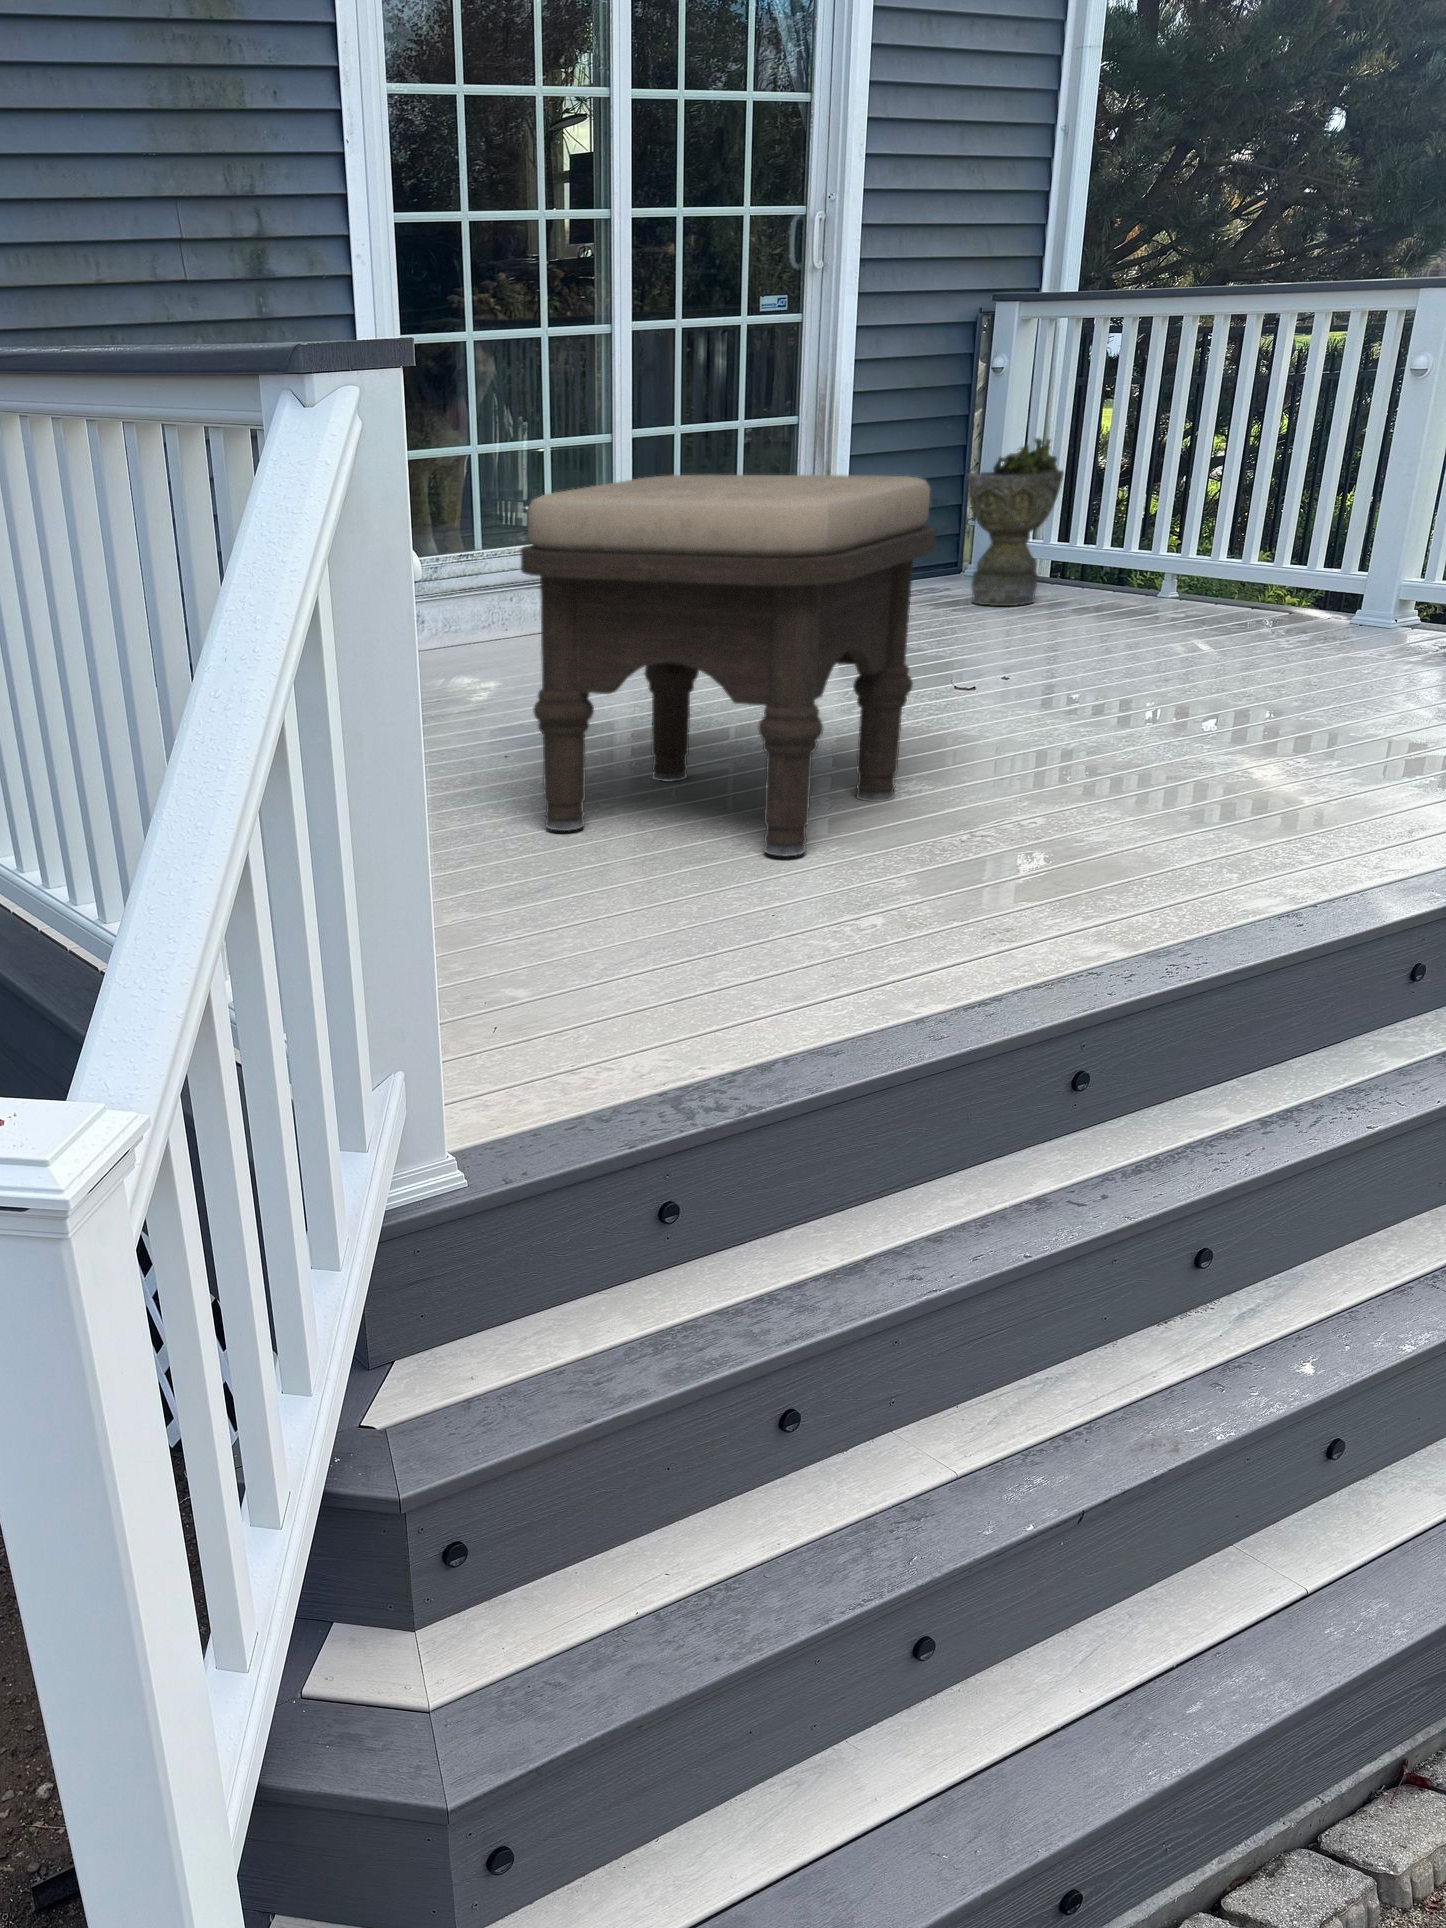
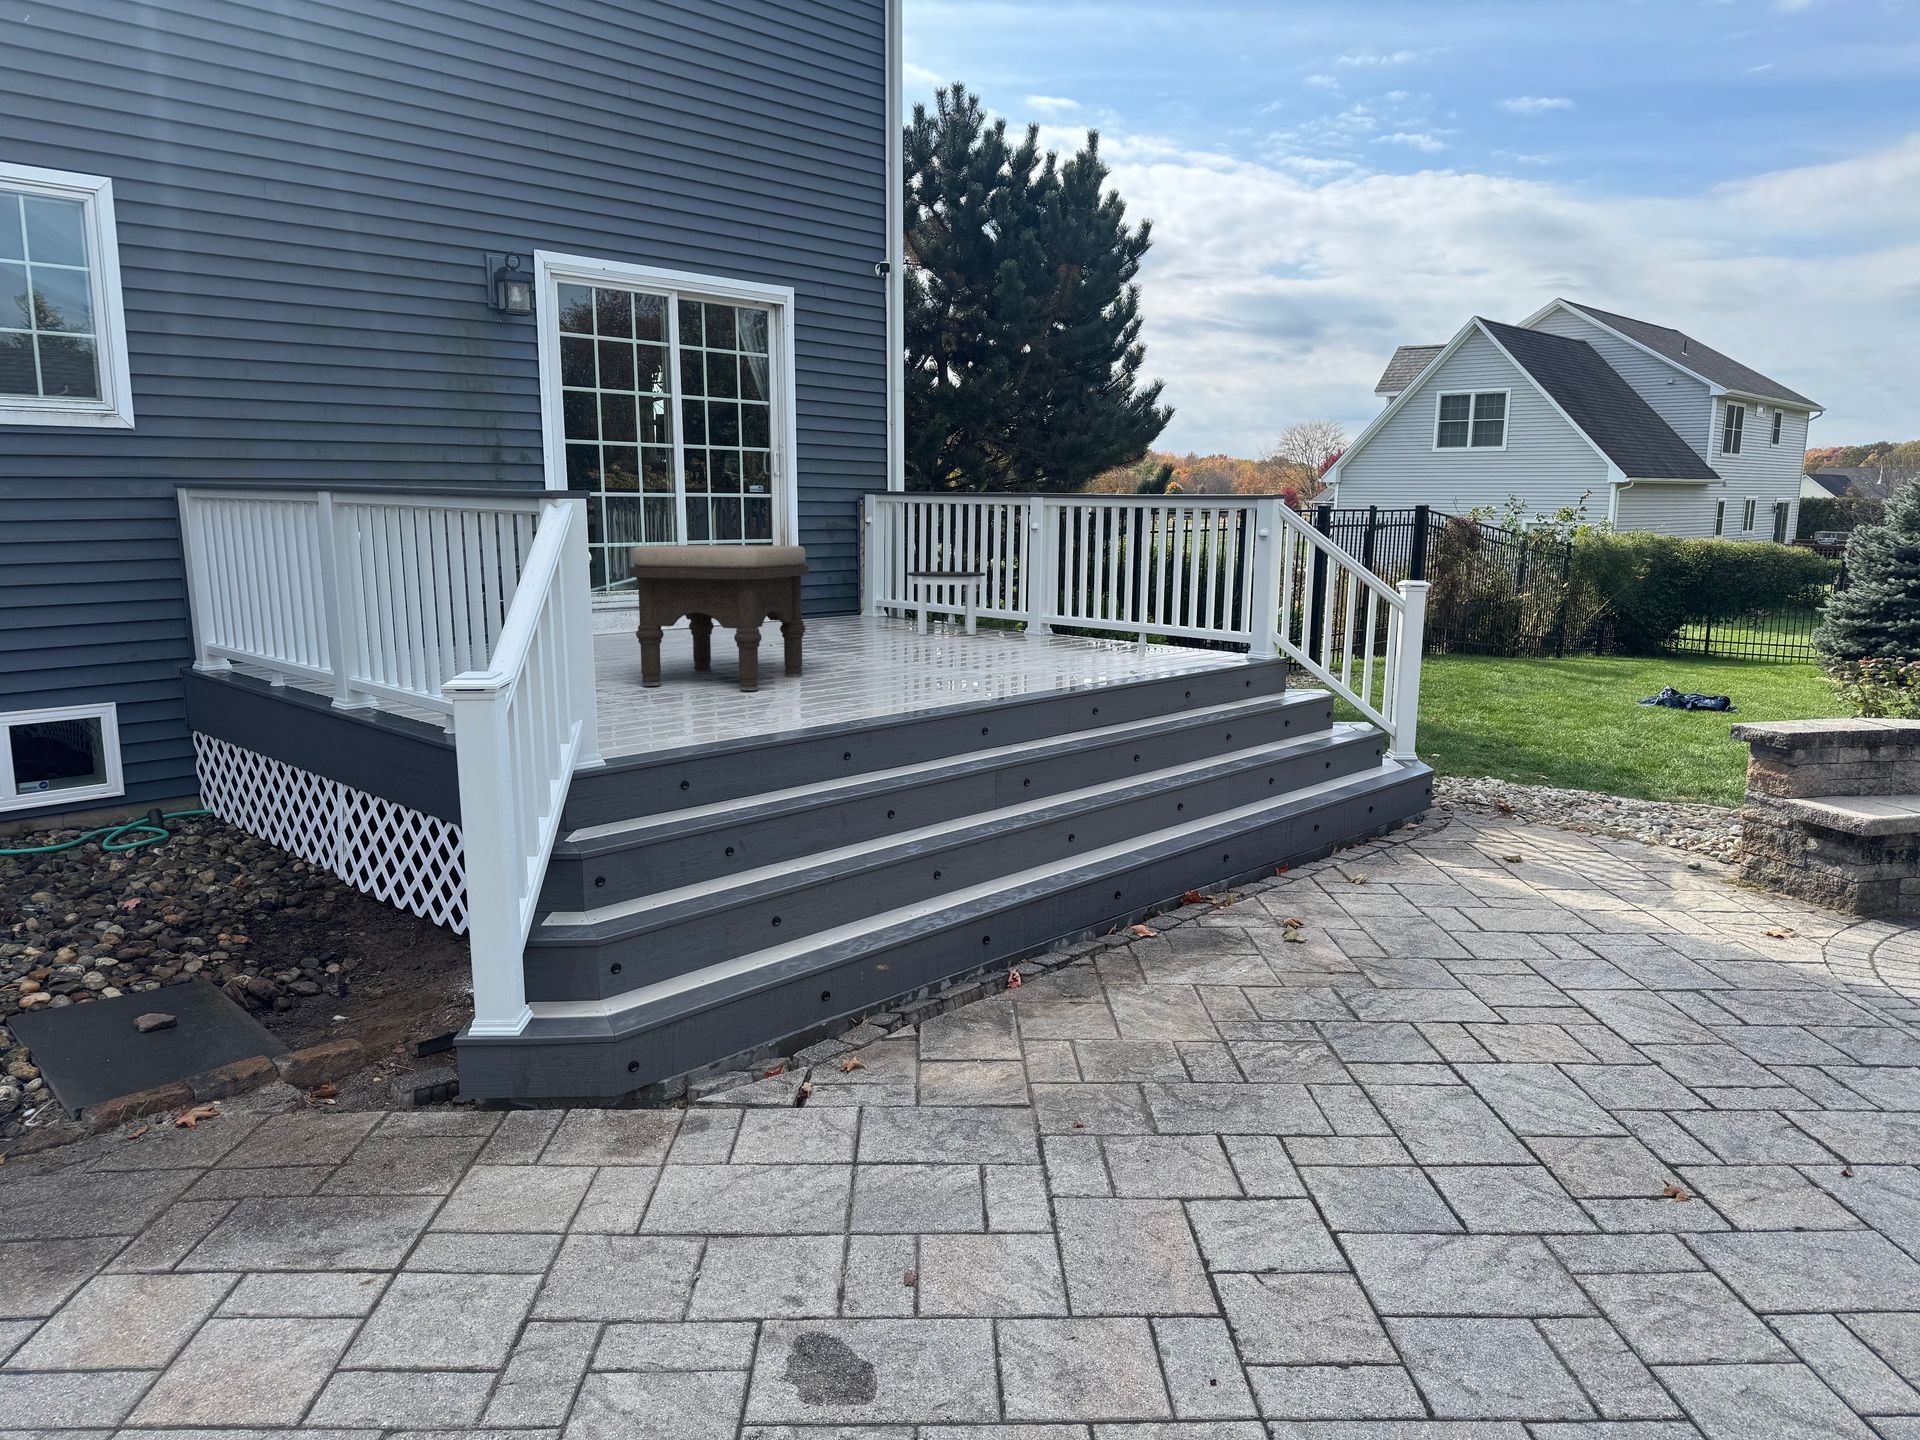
planter: present [967,438,1064,606] -> none [853,550,897,623]
round table: none [1103,491,1288,647] -> present [907,571,985,635]

